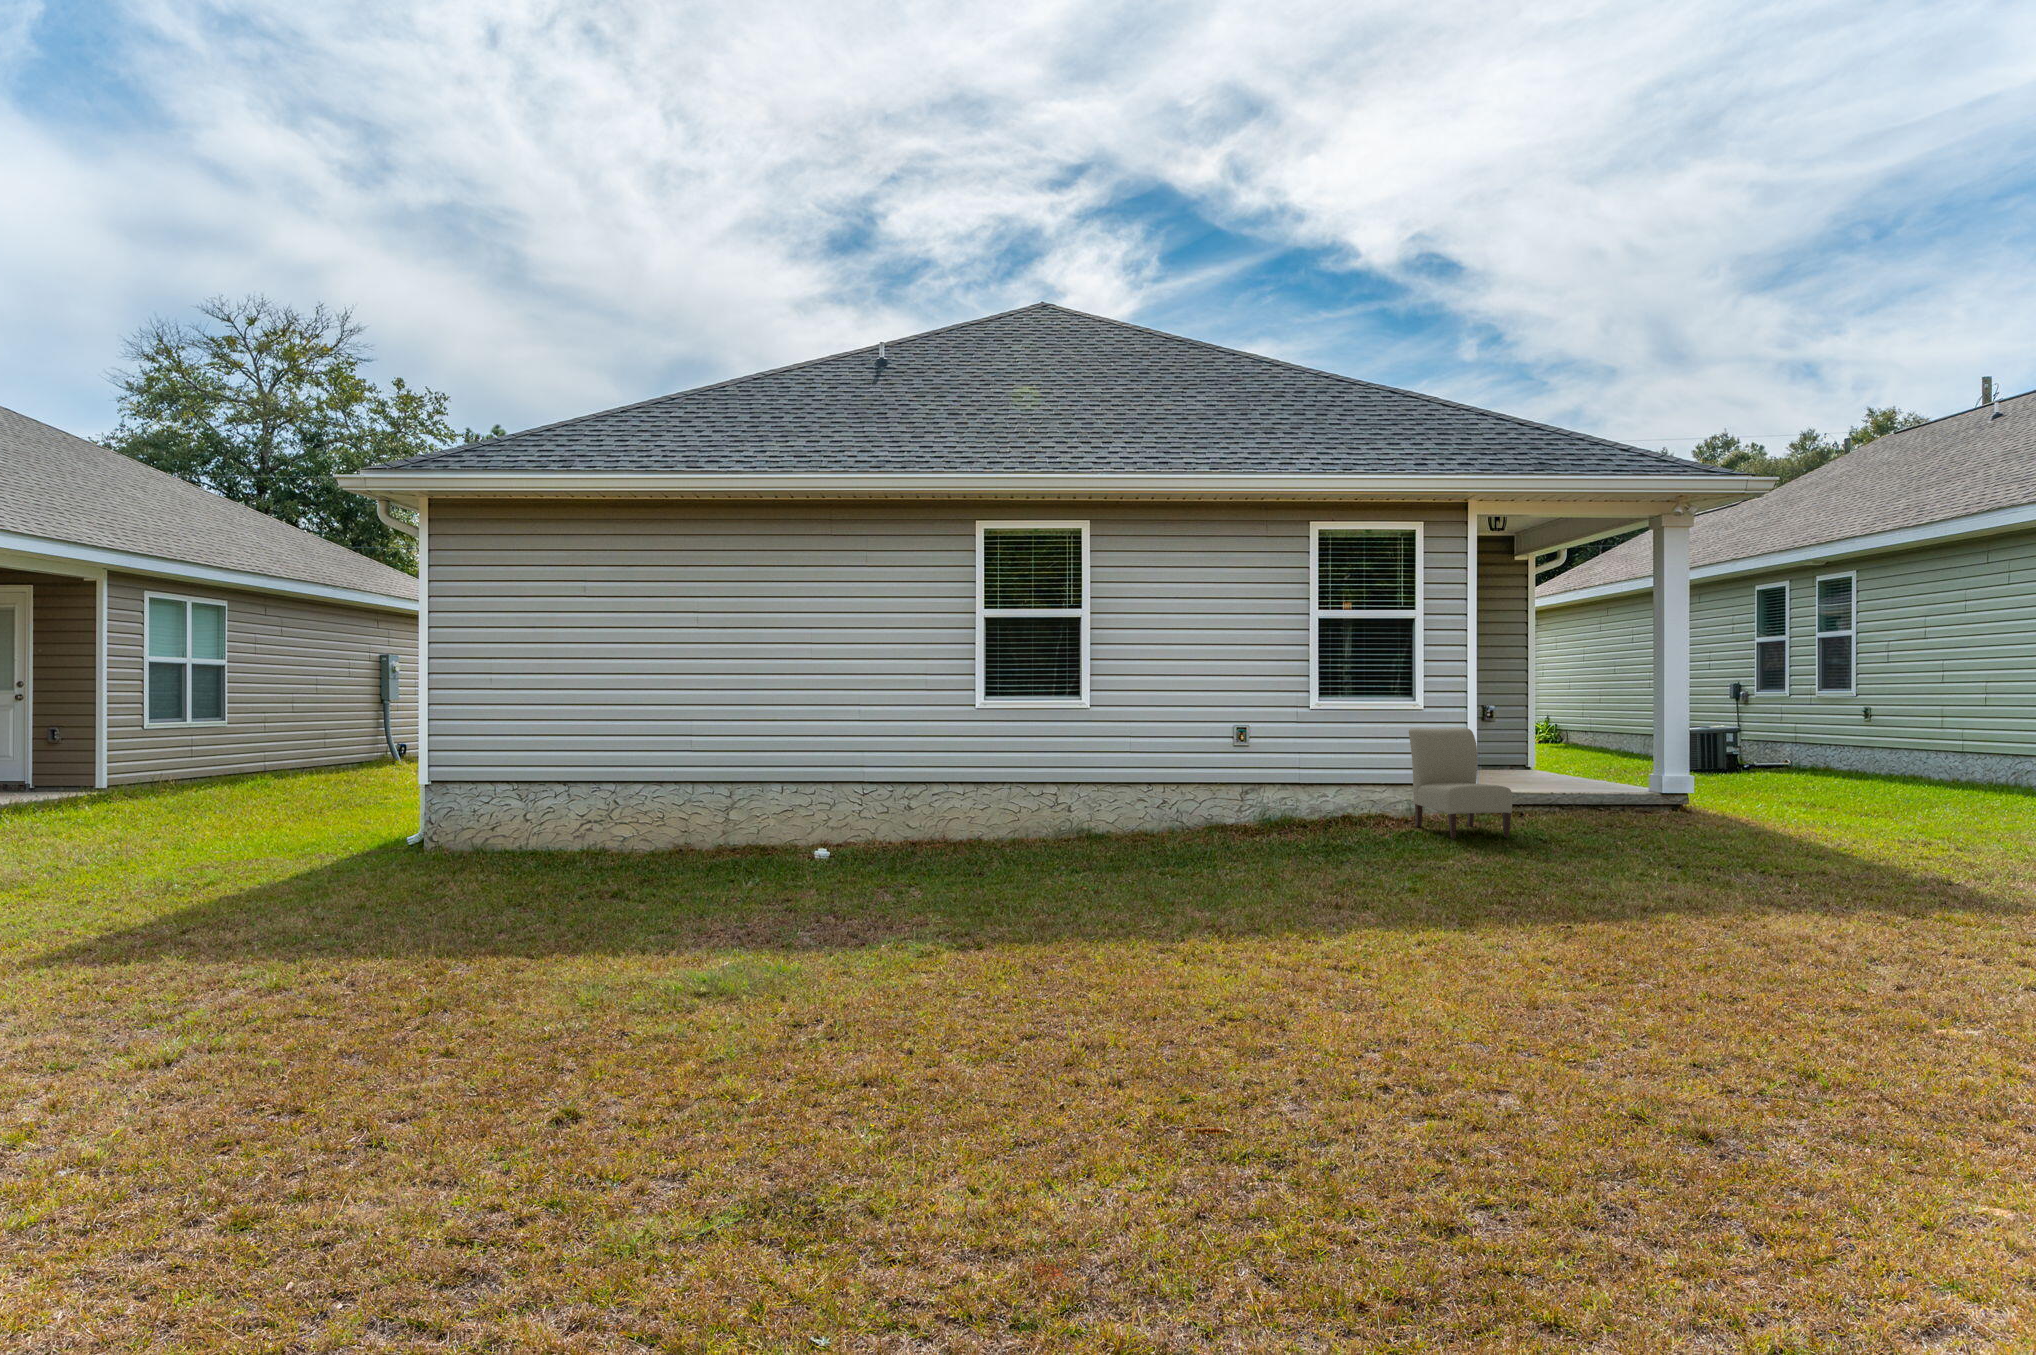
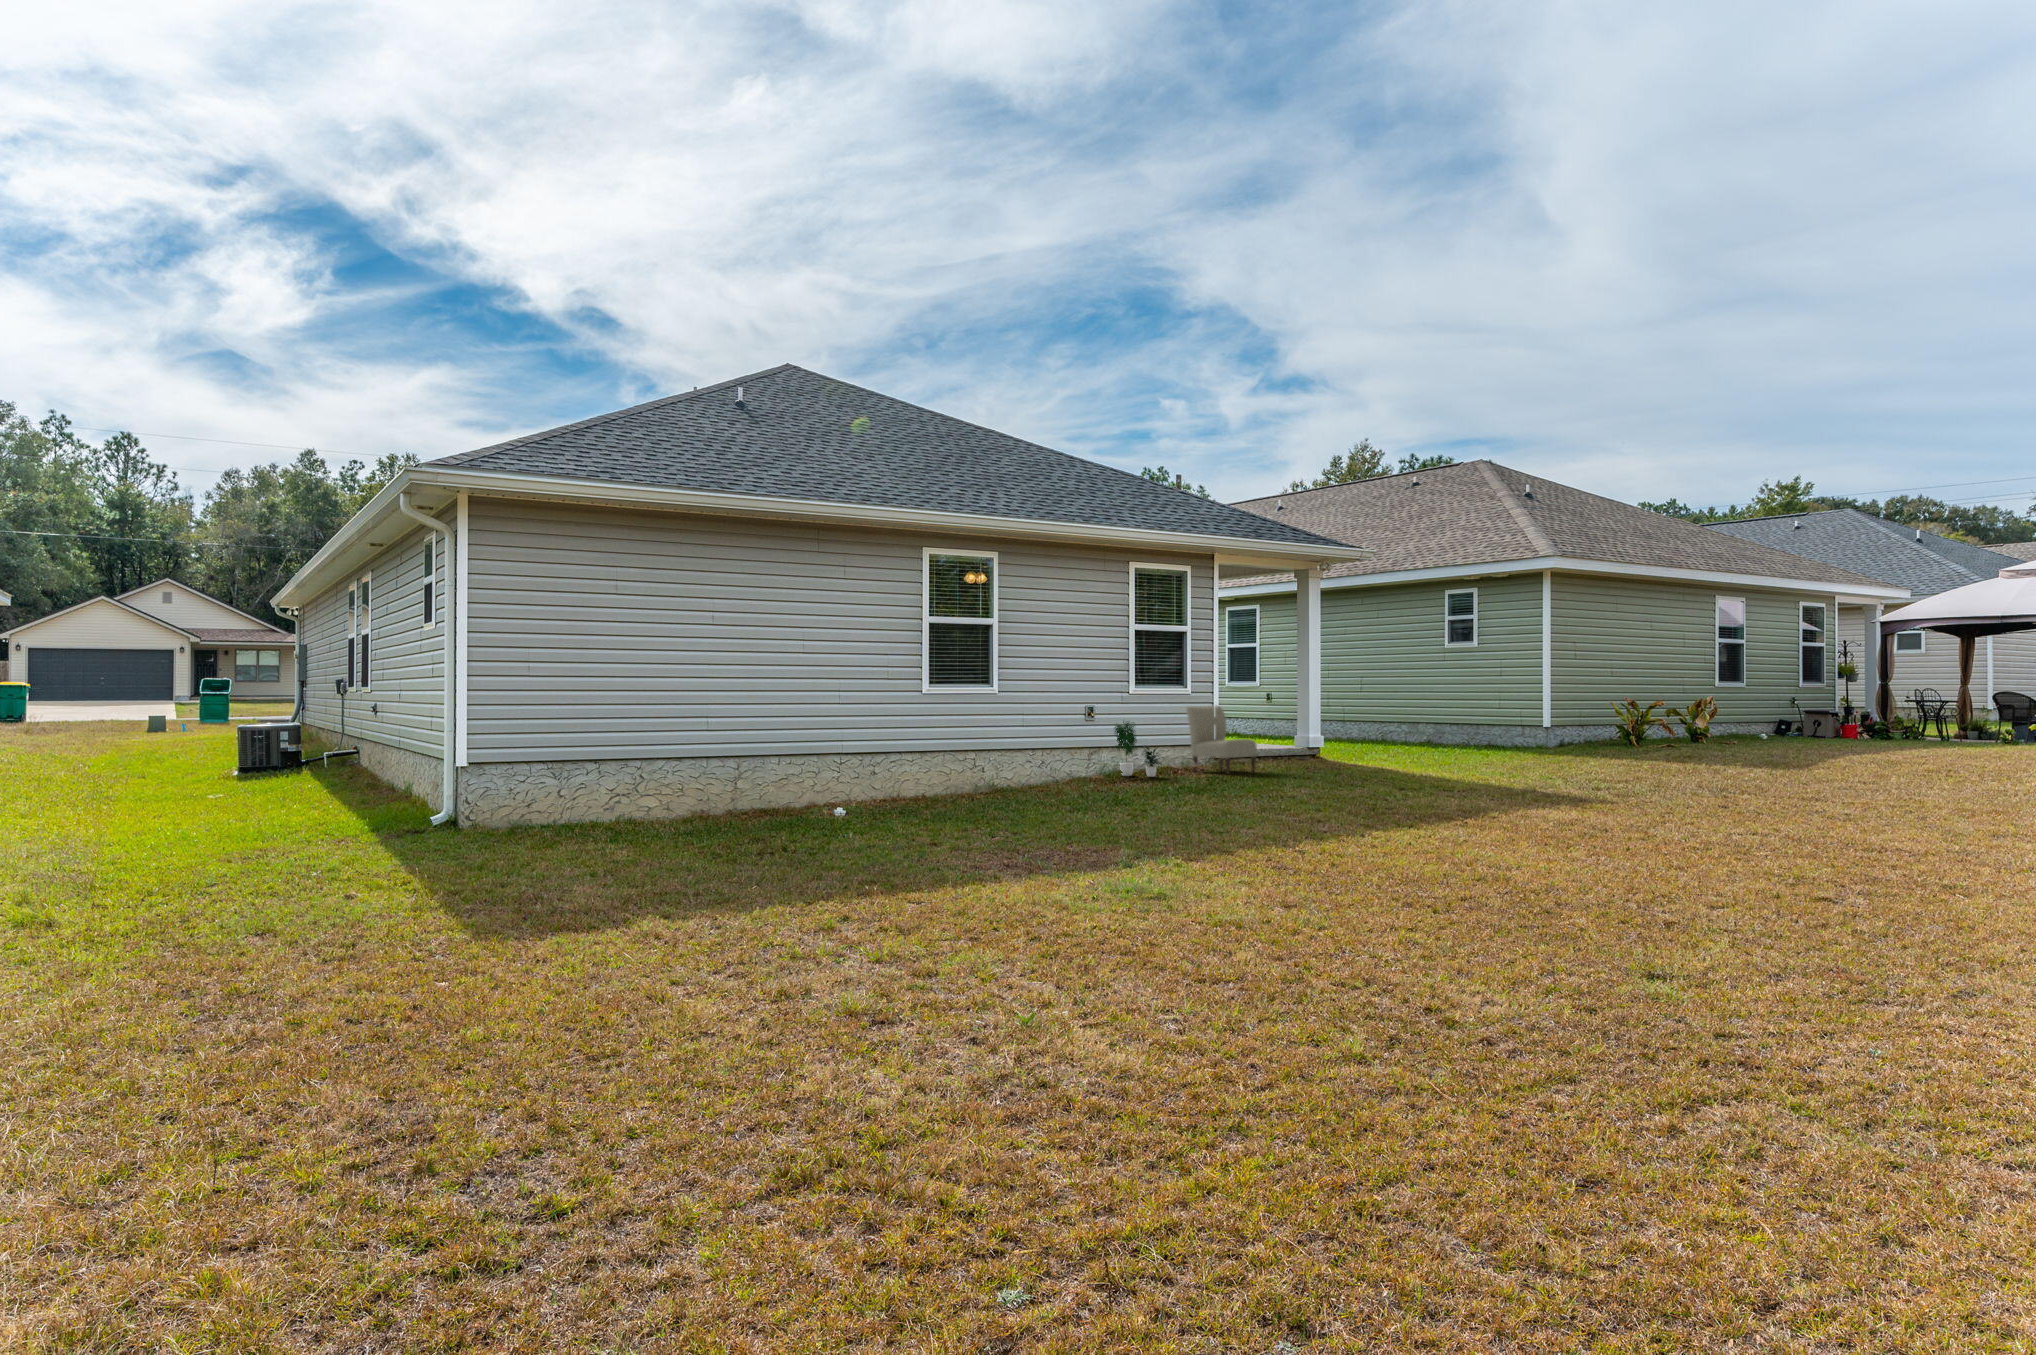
potted plant: none [1270,746,1338,835] -> present [1114,721,1162,777]

